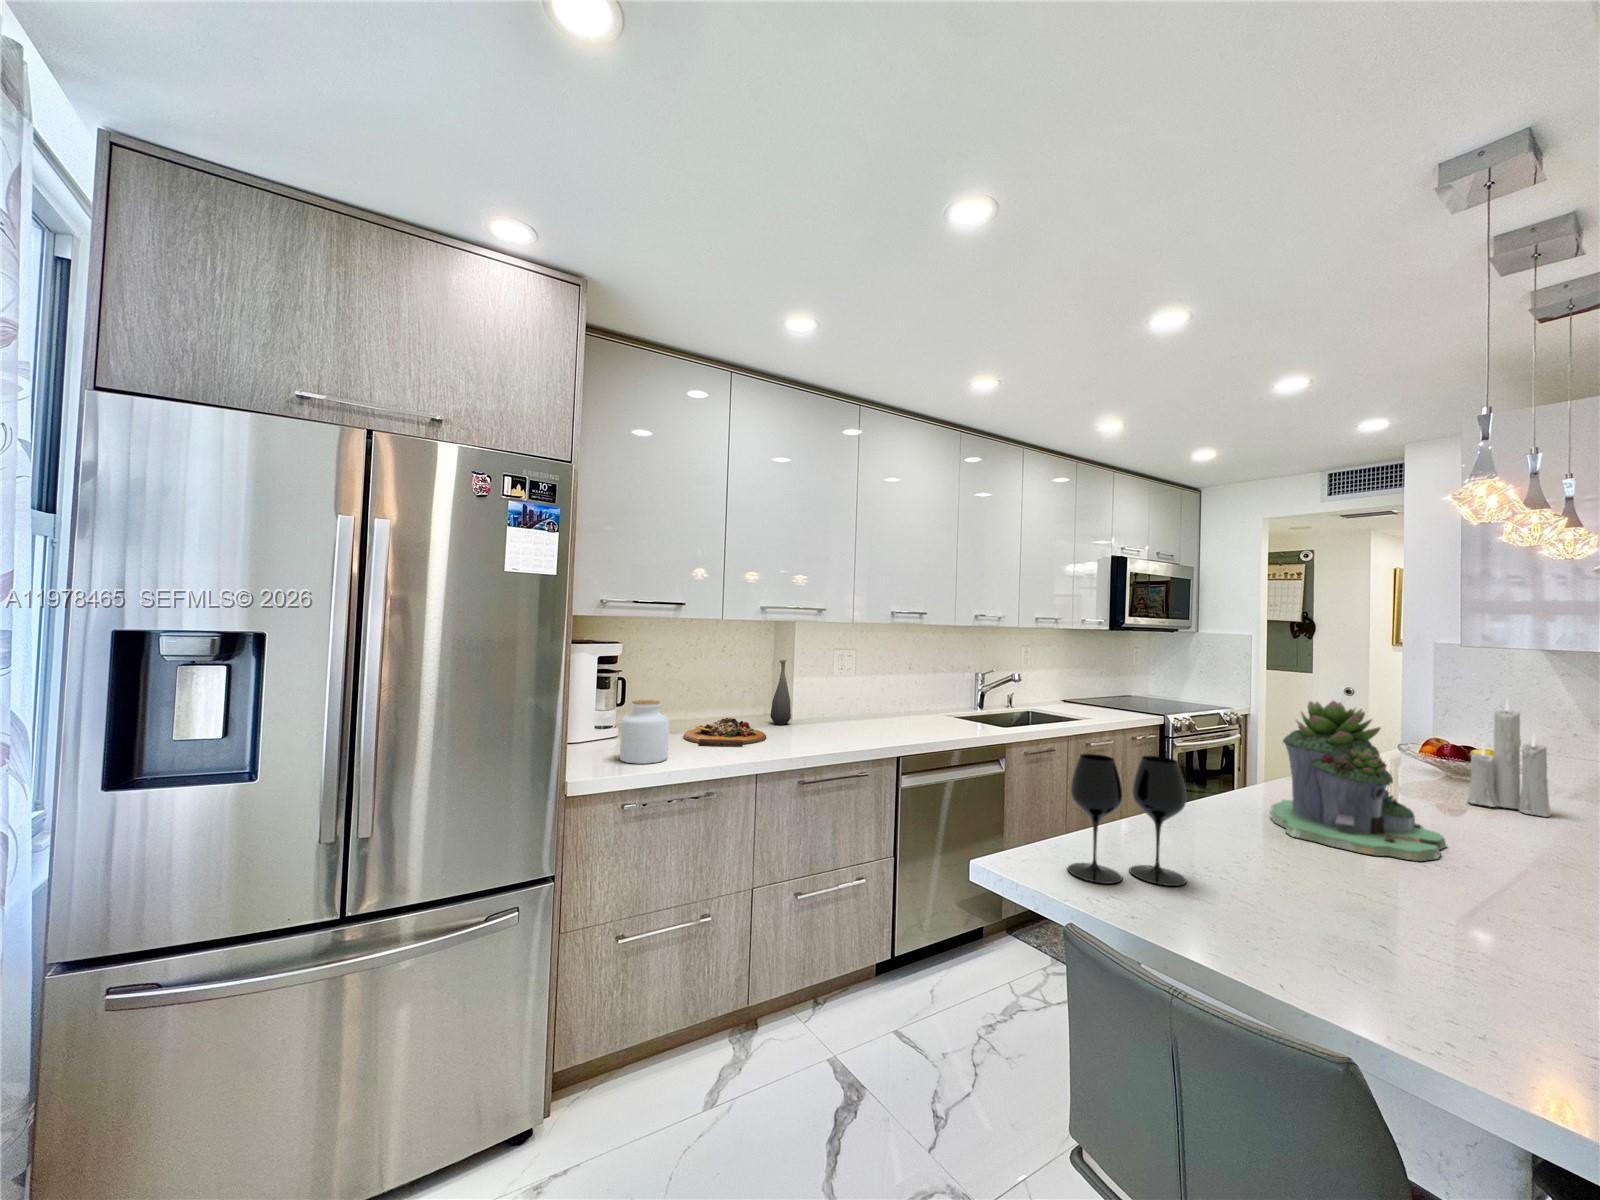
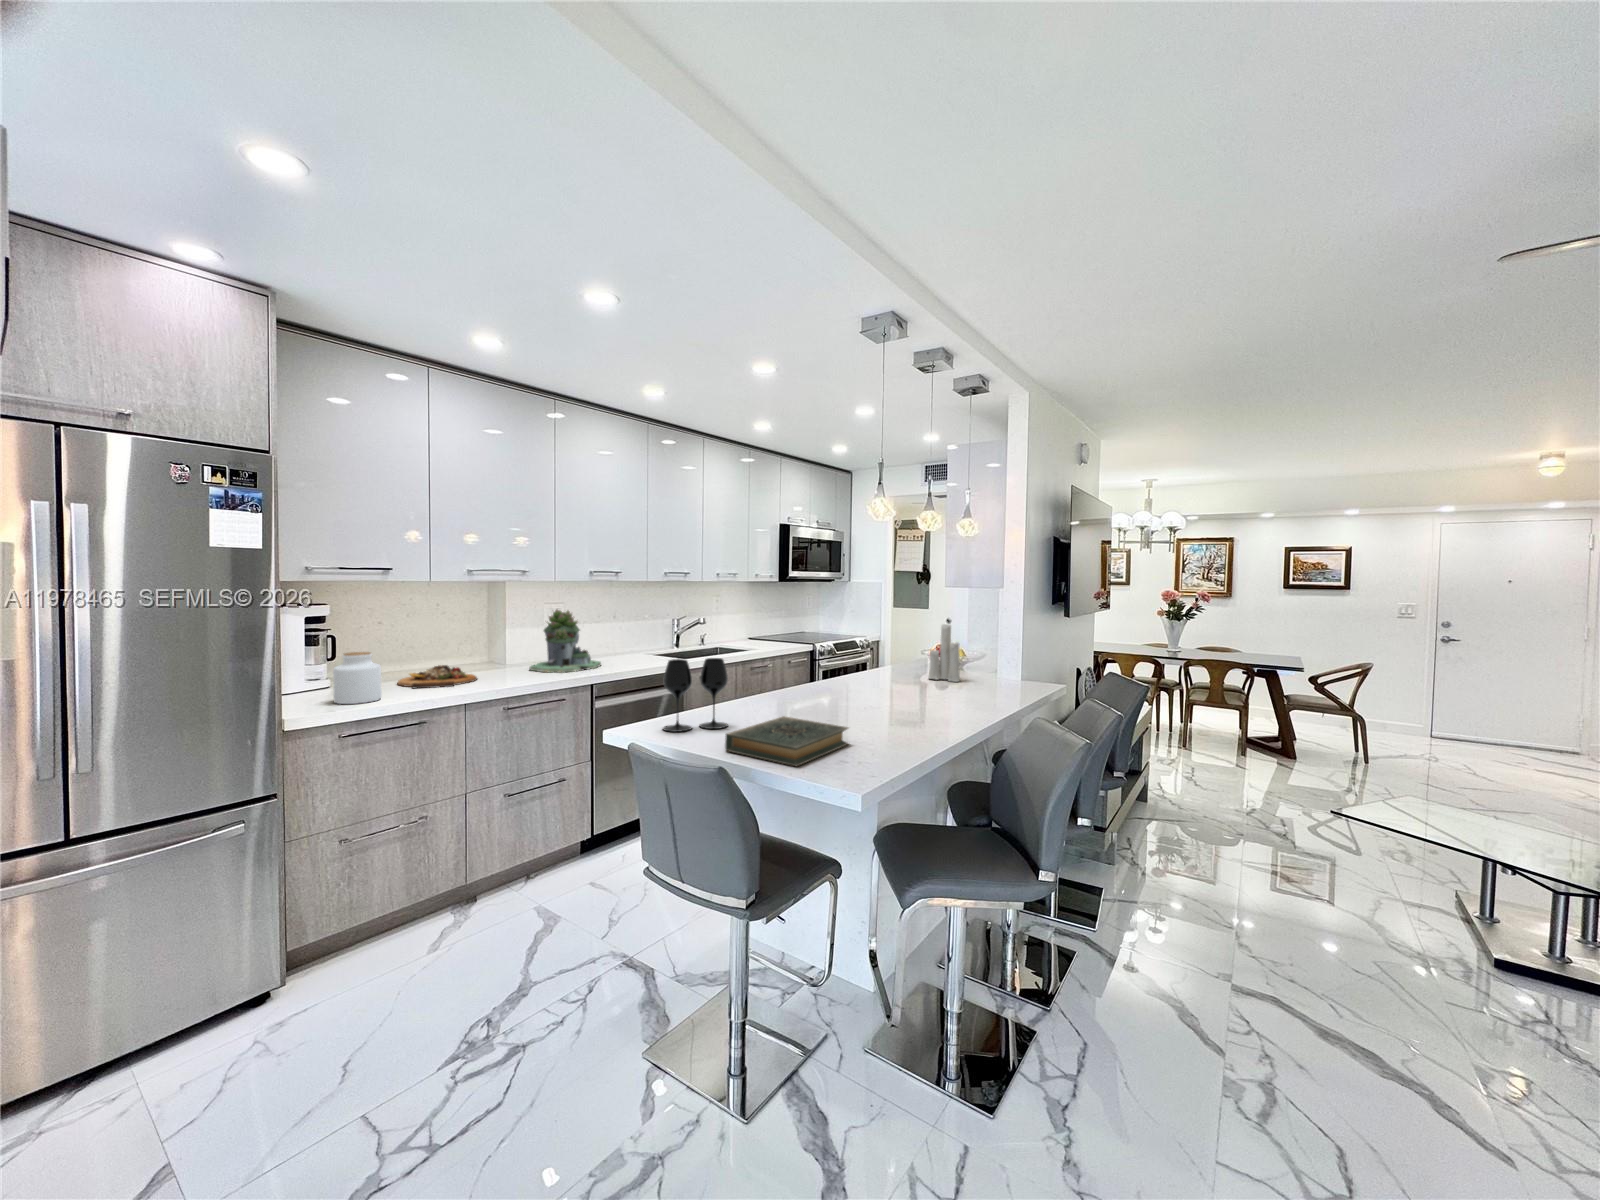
bottle: present [770,660,791,725] -> none [484,614,503,670]
succulent planter: present [1270,701,1446,861] -> present [529,609,601,673]
hardback book: none [1248,886,1546,1067] -> present [725,716,848,766]

